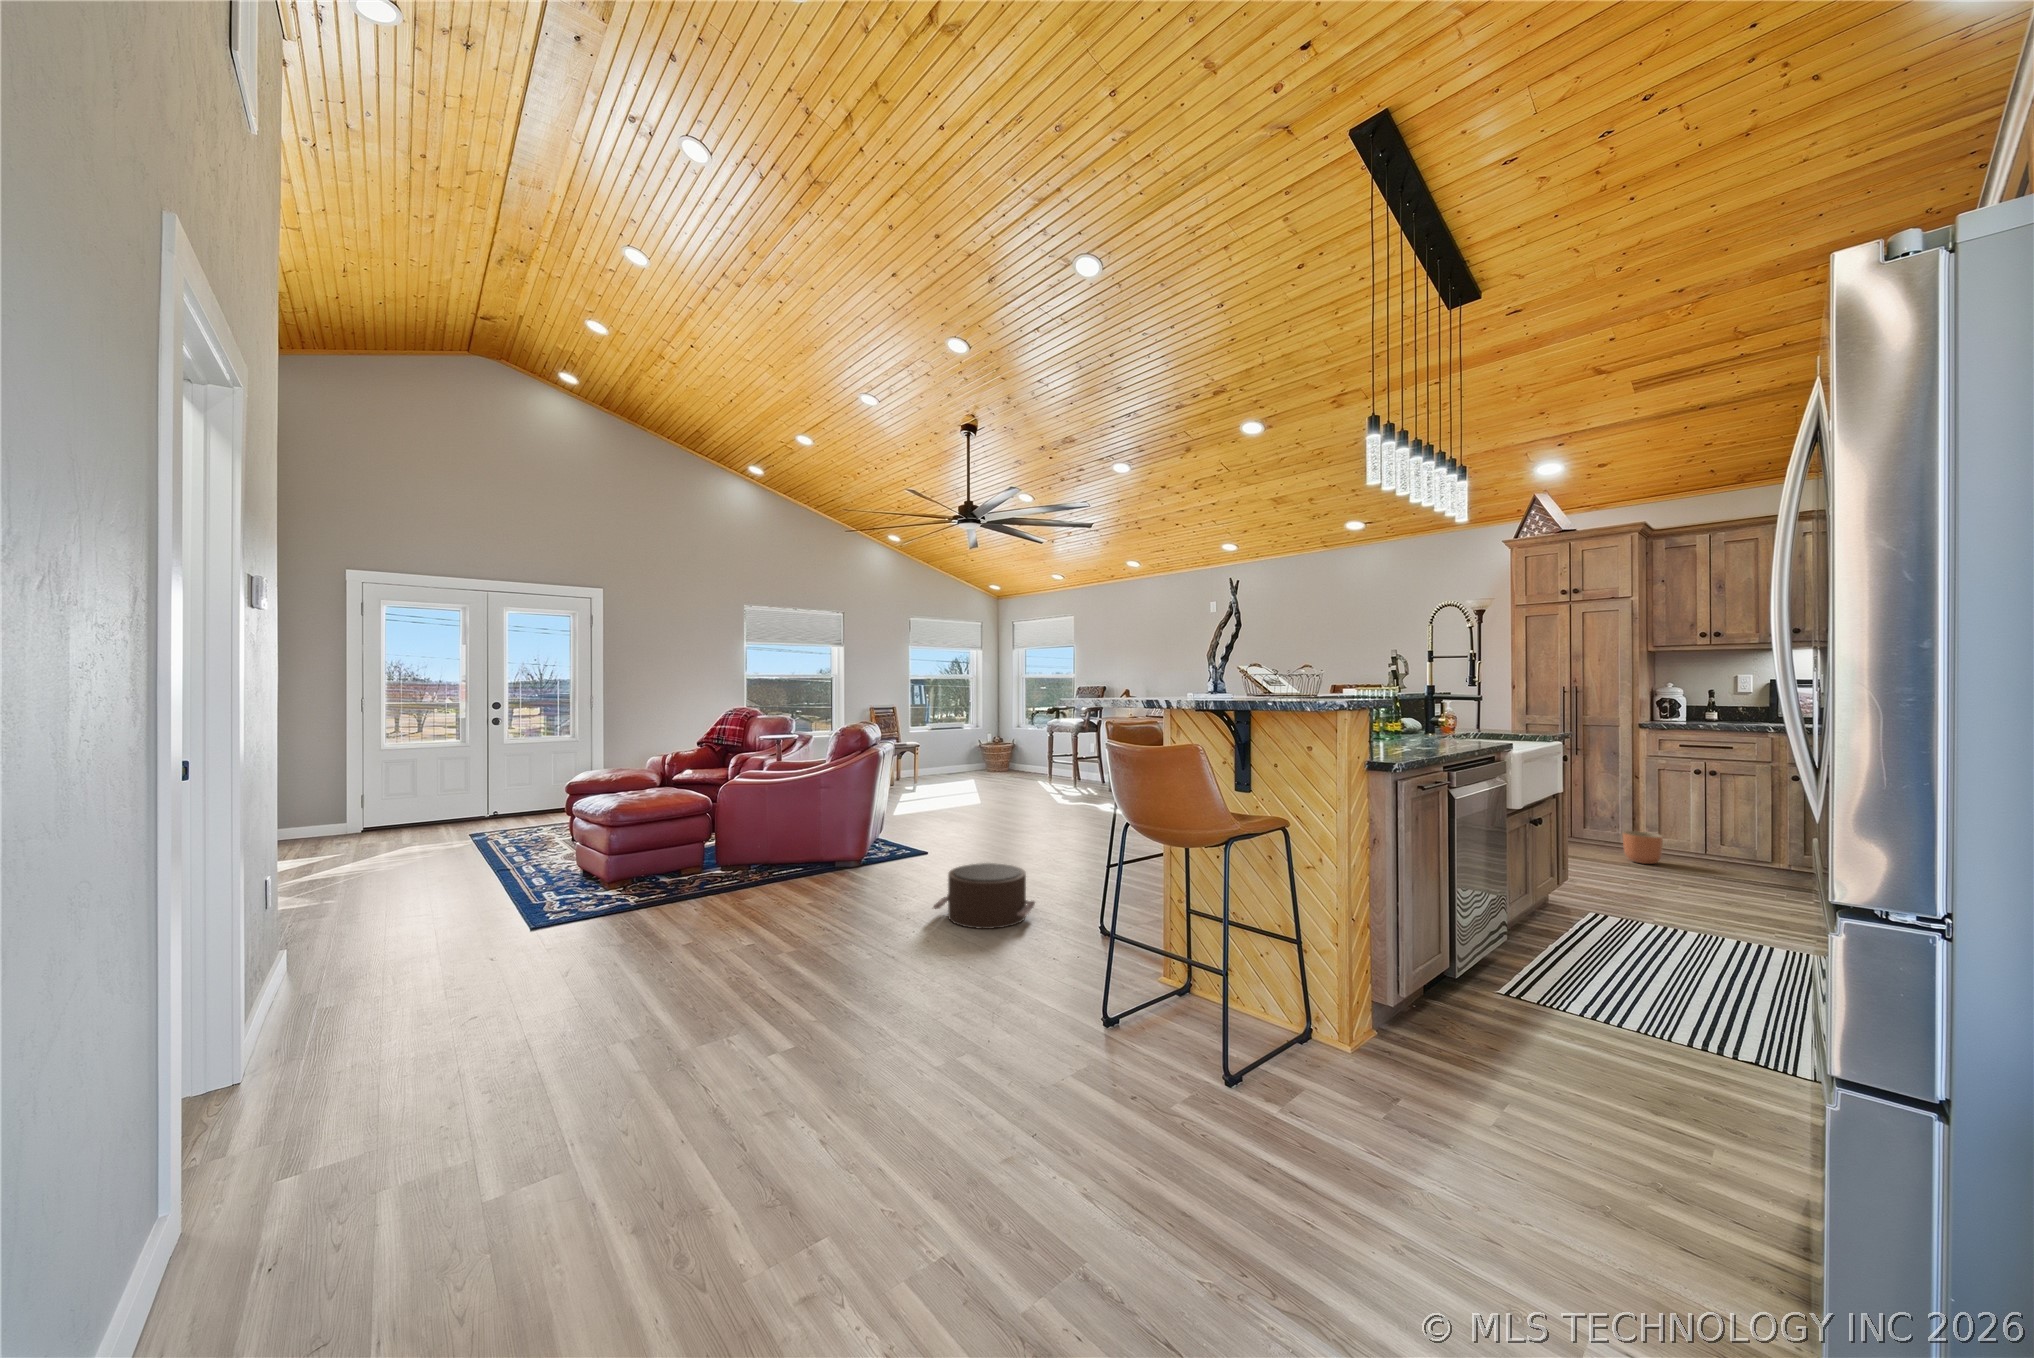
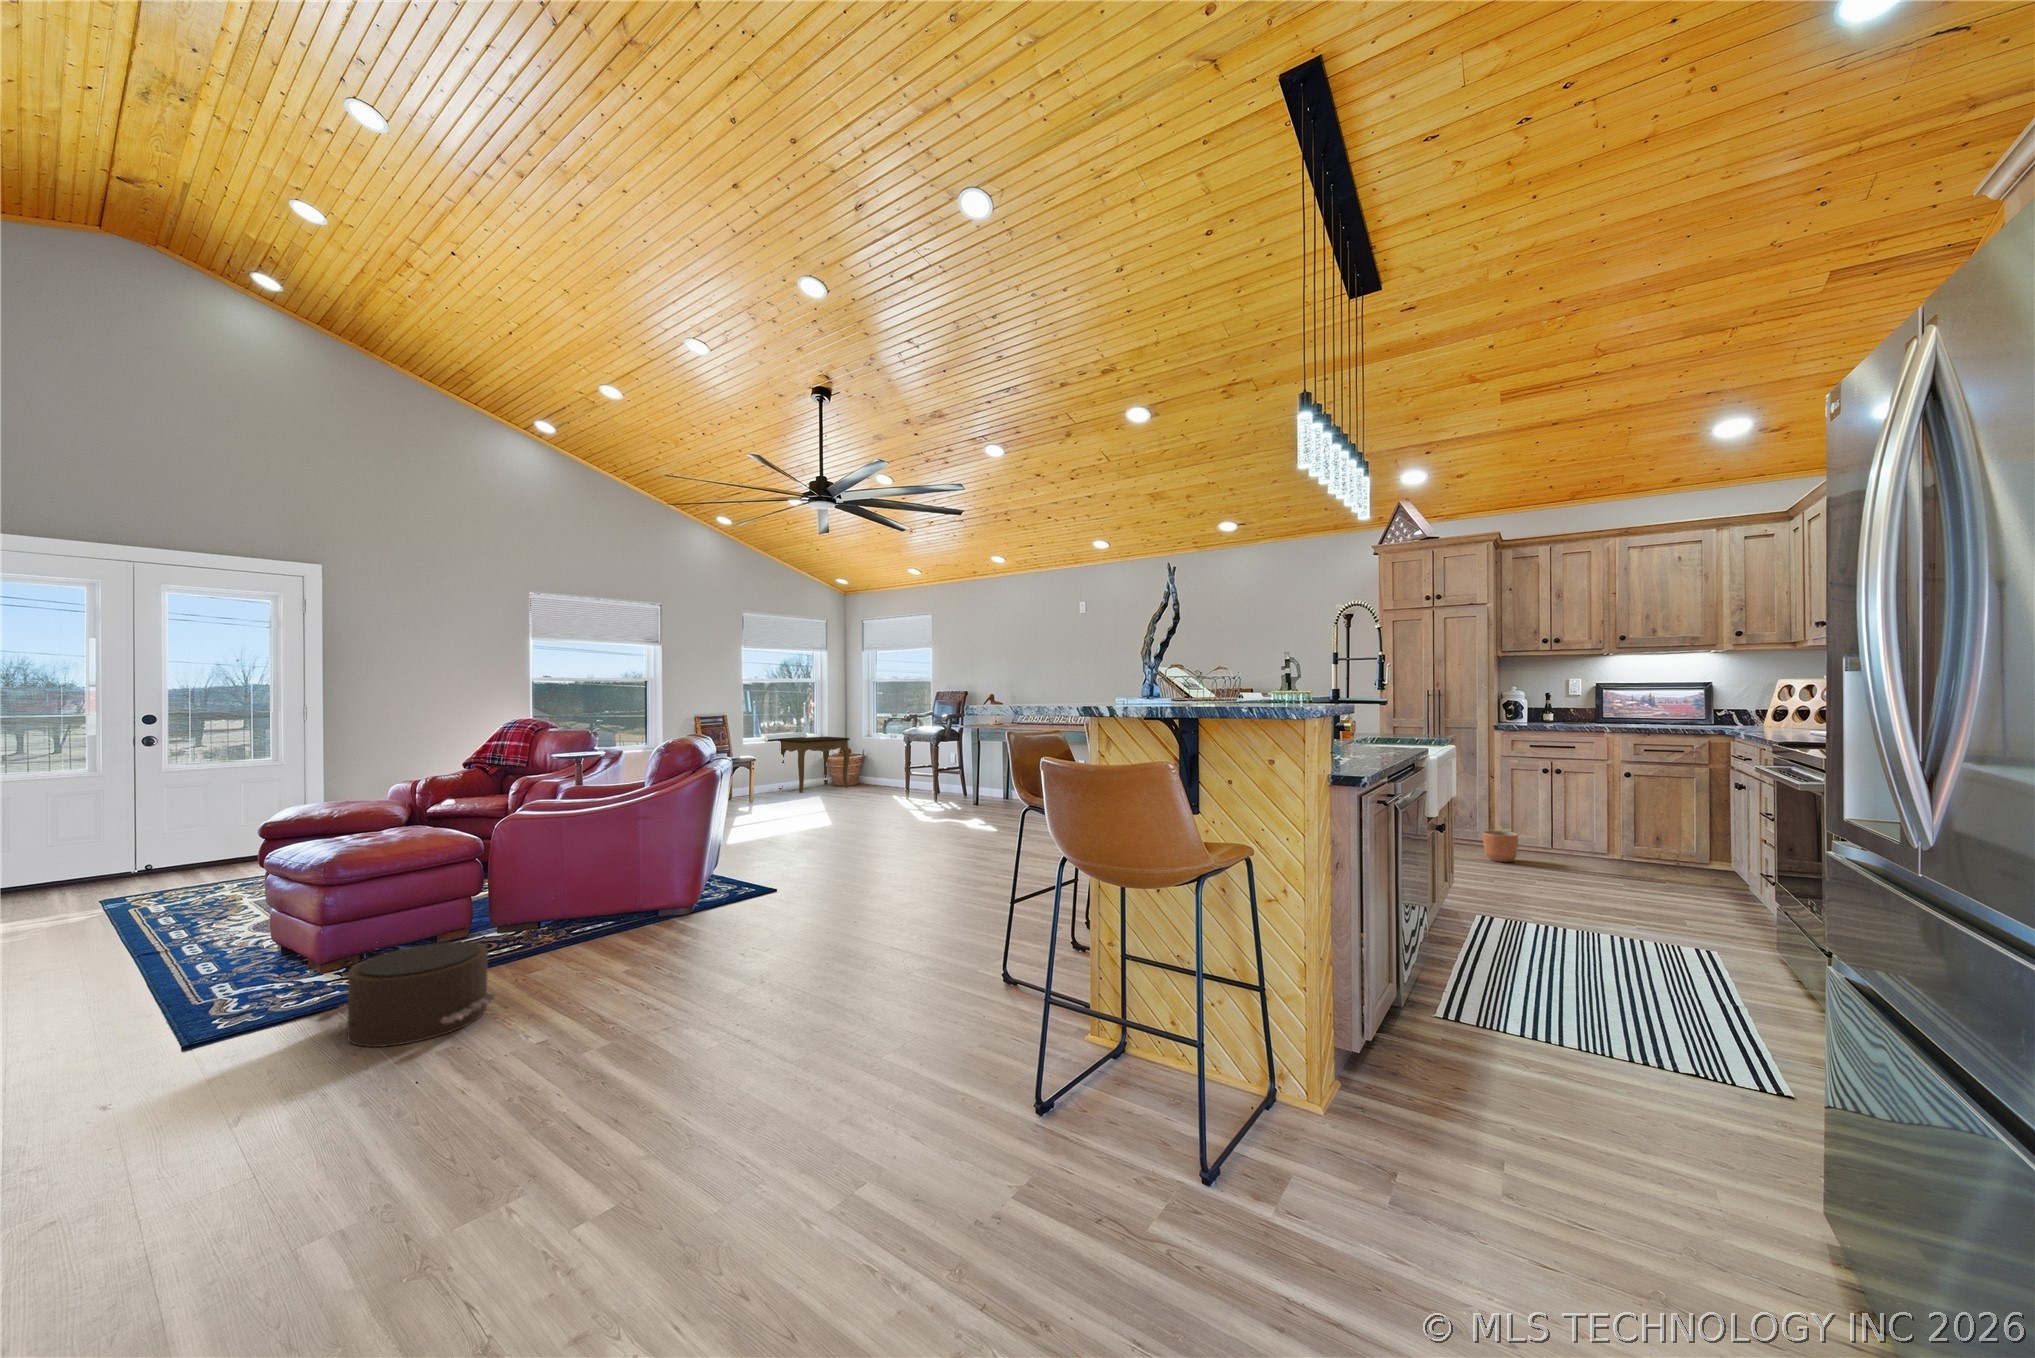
side table: none [942,726,1003,775] -> present [778,737,850,792]
pouf: present [933,863,1035,929] -> present [317,942,495,1047]

